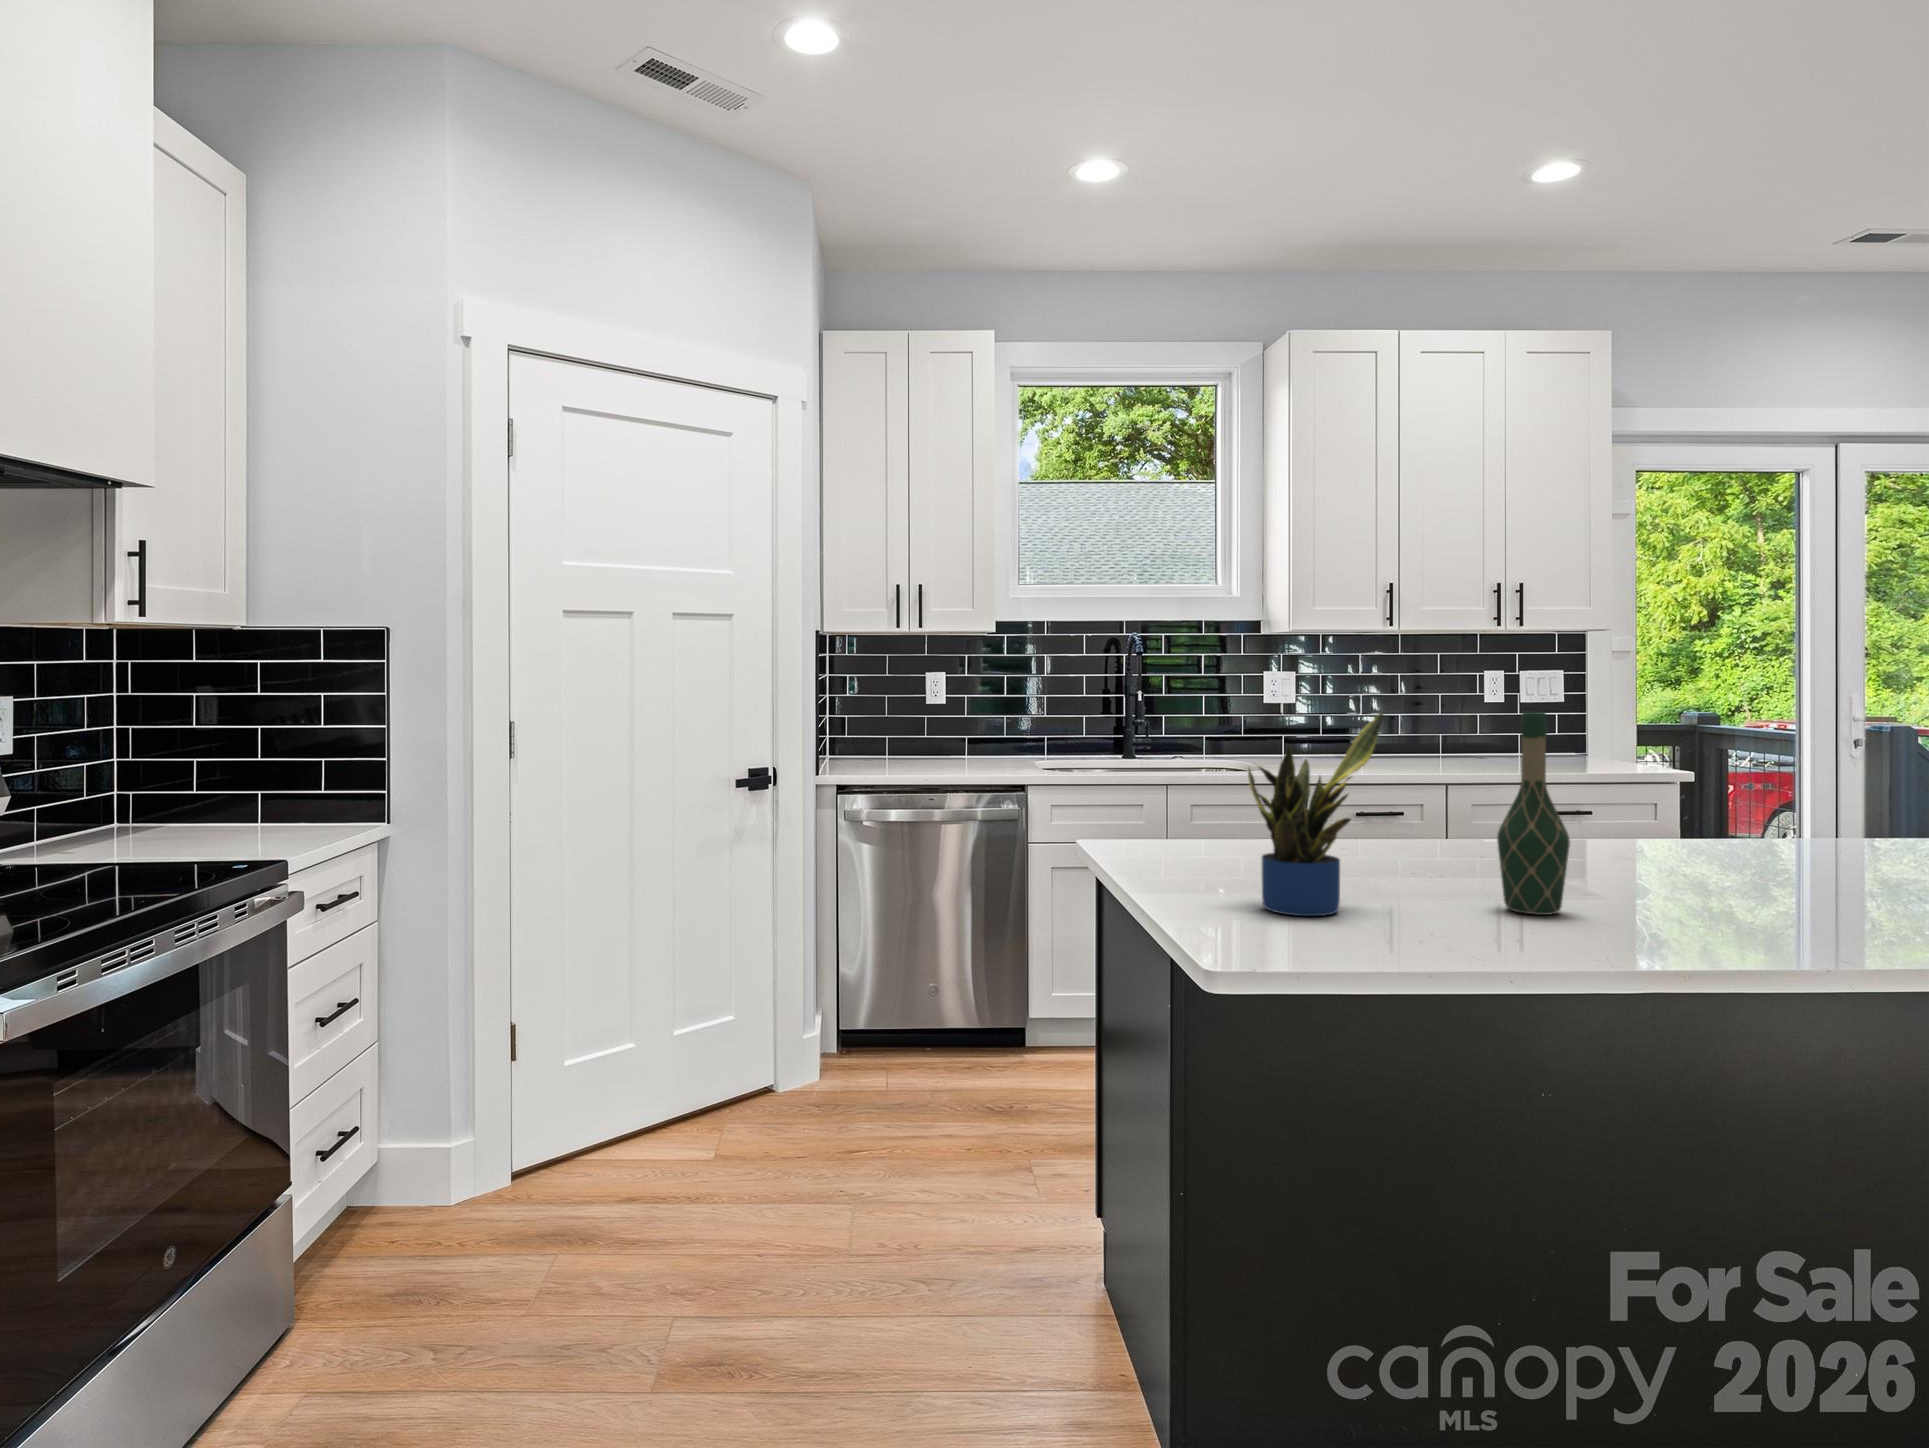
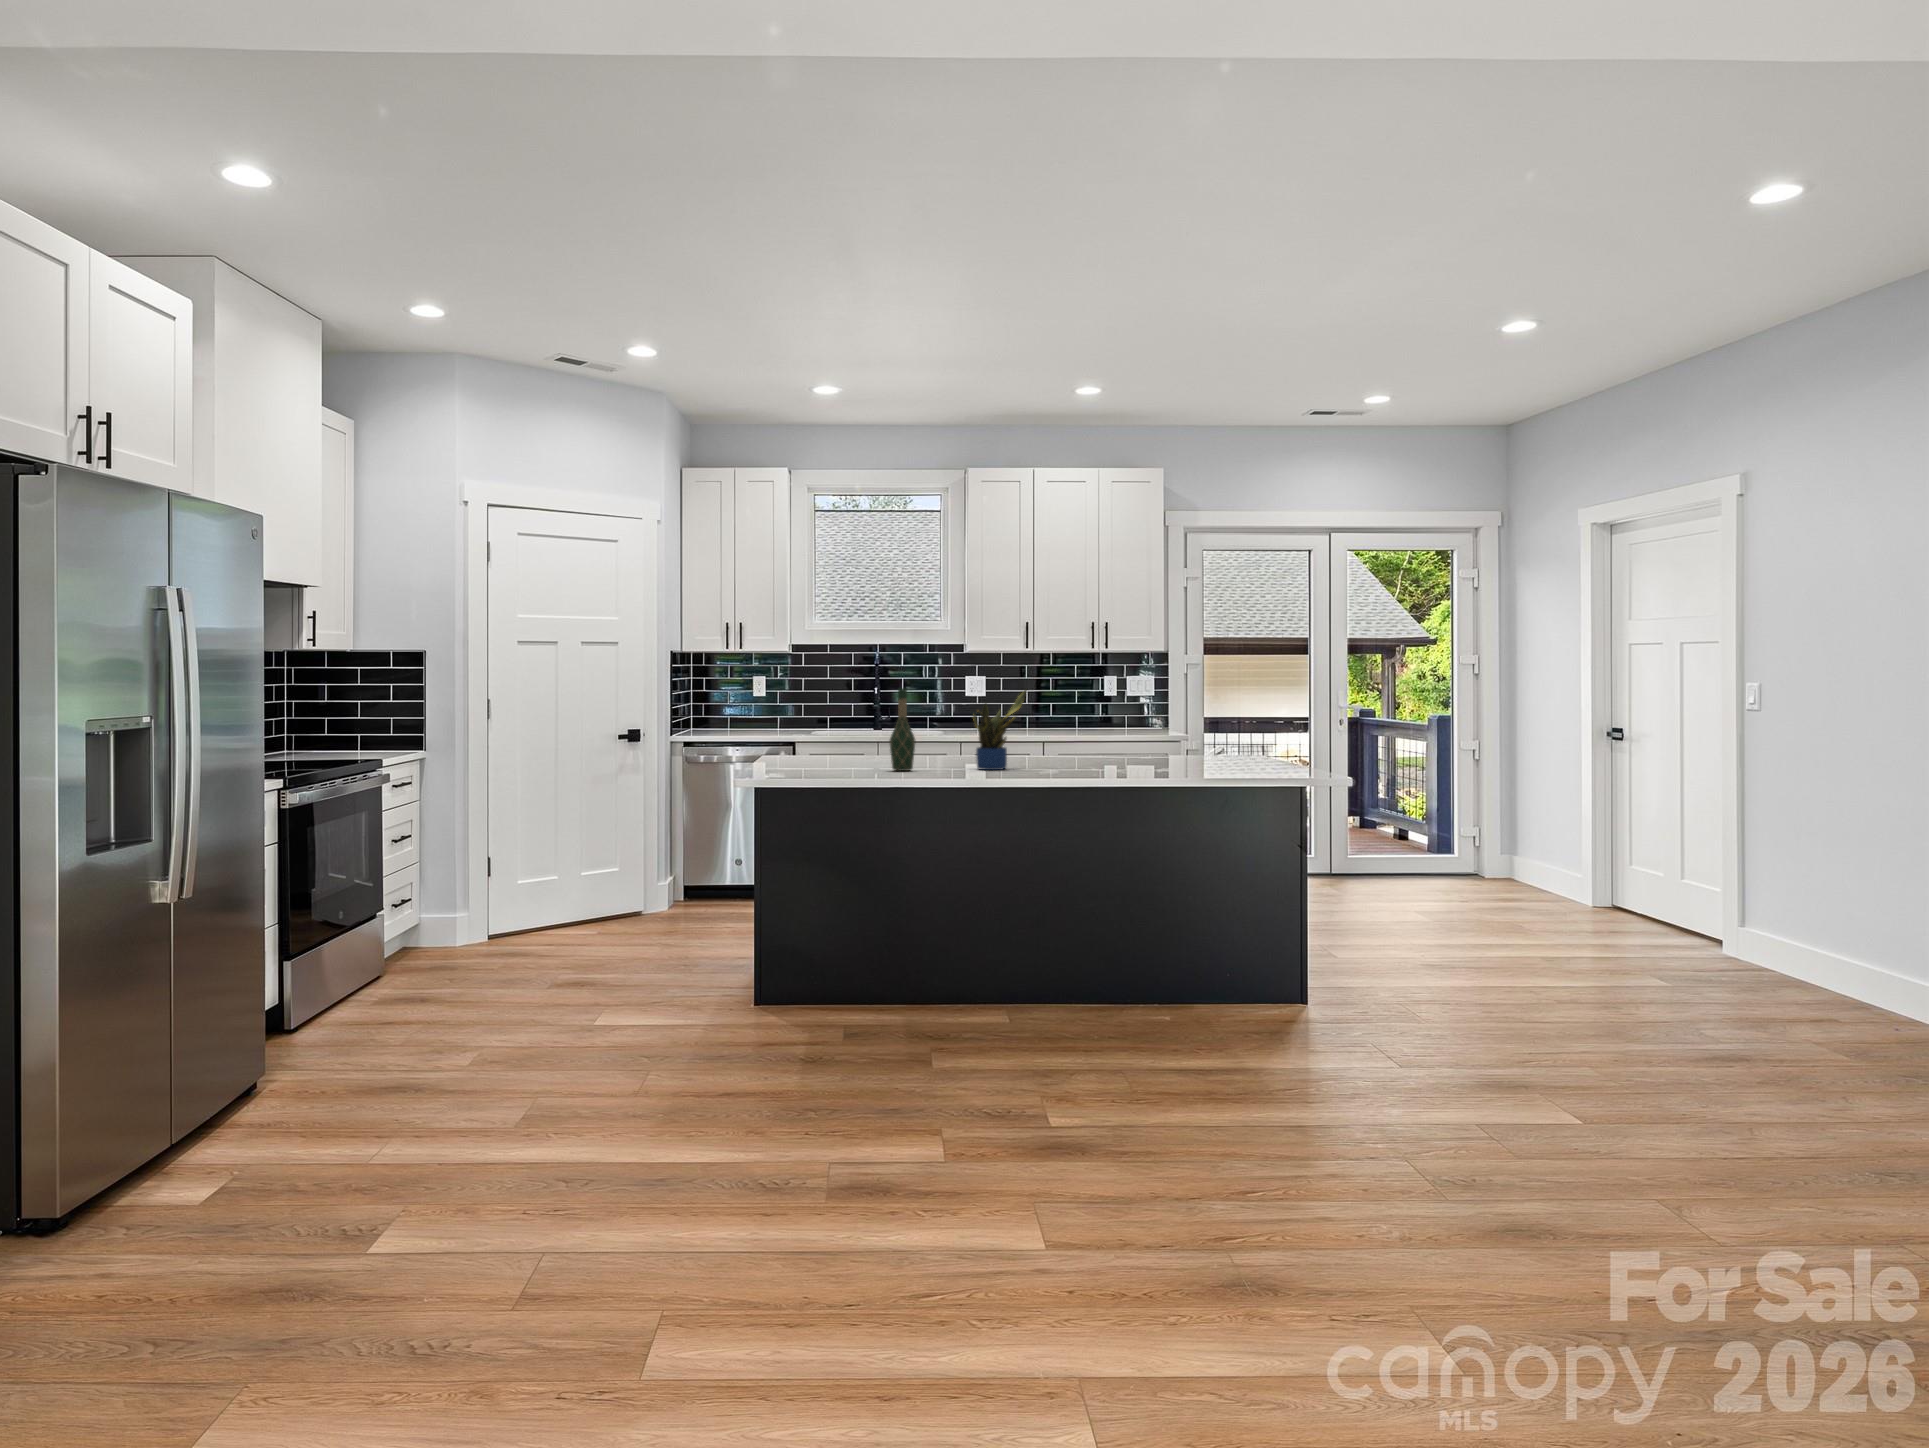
potted plant: present [1248,713,1383,916] -> present [973,690,1026,770]

